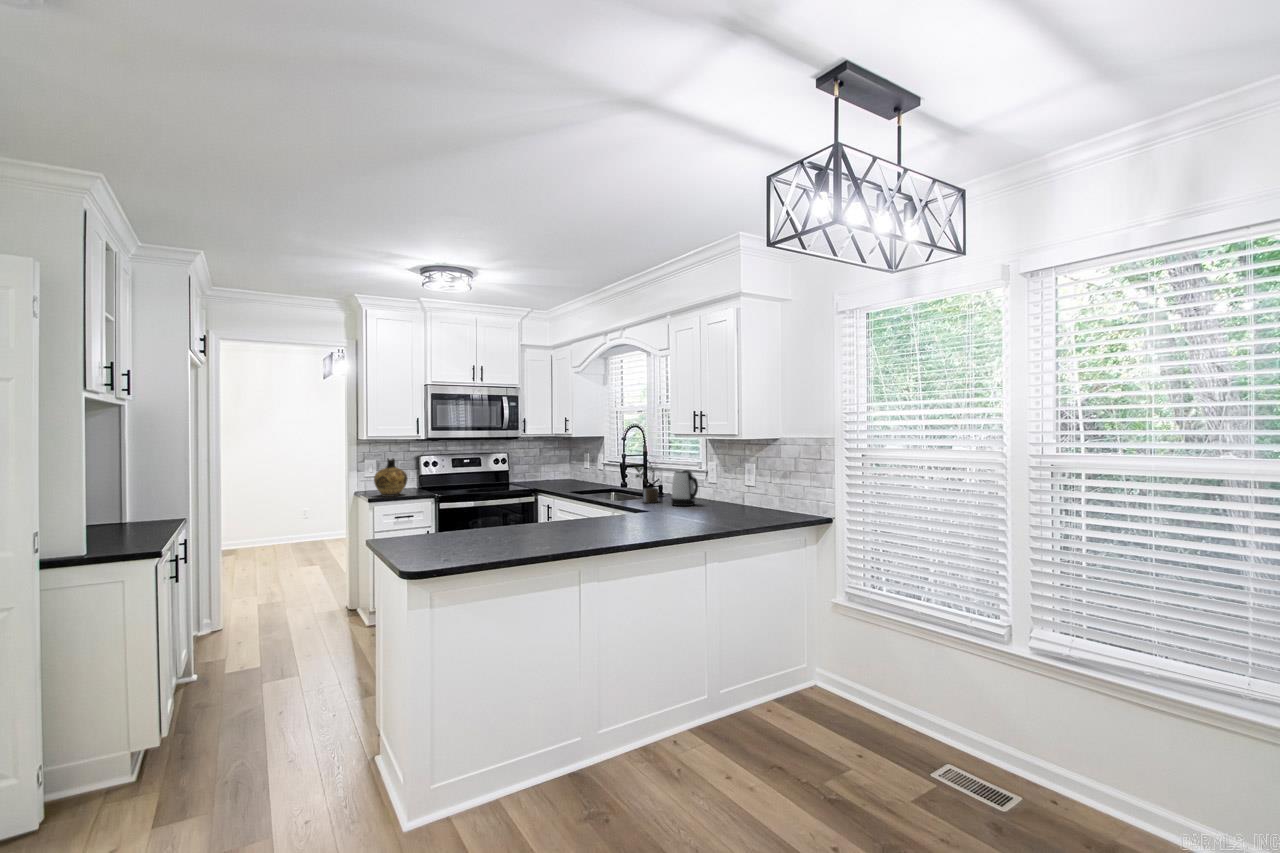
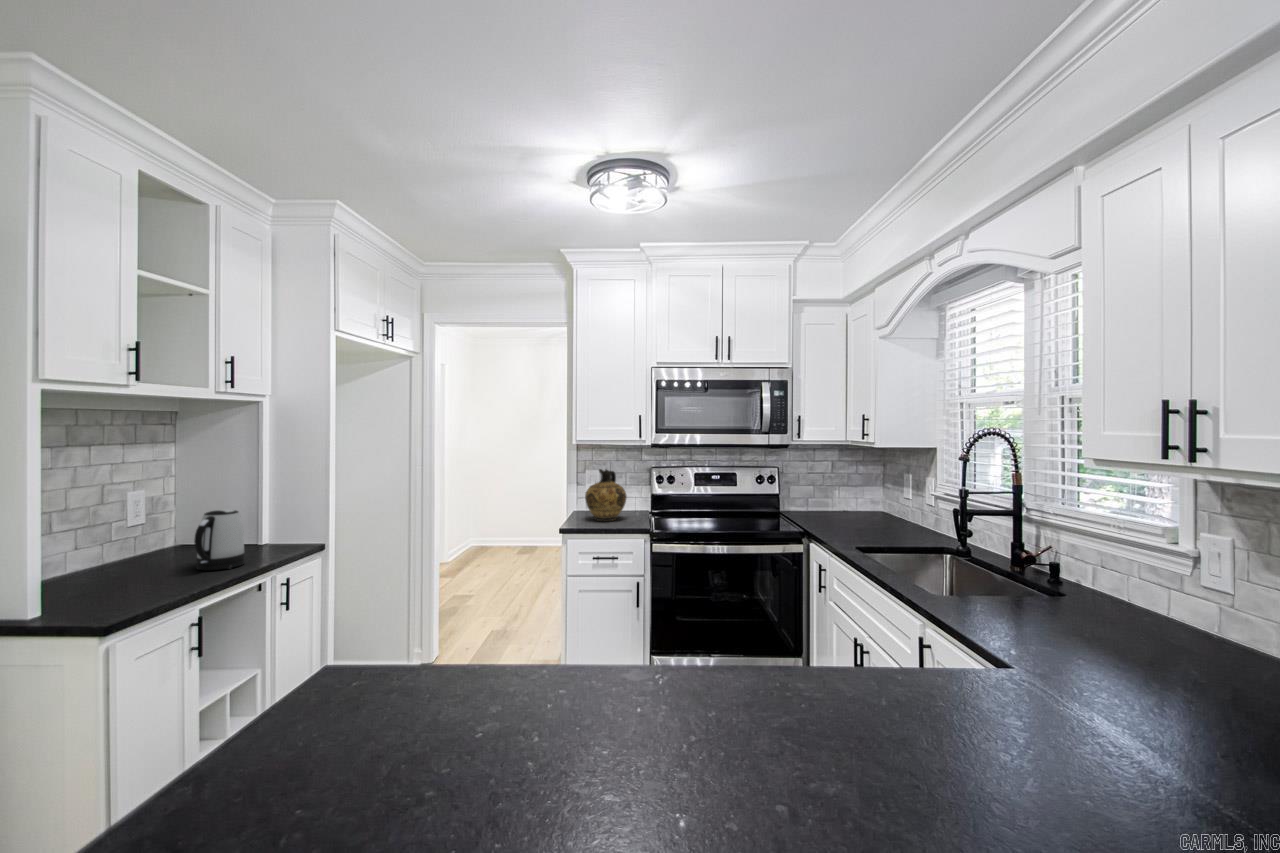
potted plant: present [634,465,658,503] -> none [966,525,1037,628]
kettle: present [671,470,698,506] -> present [194,509,245,570]

